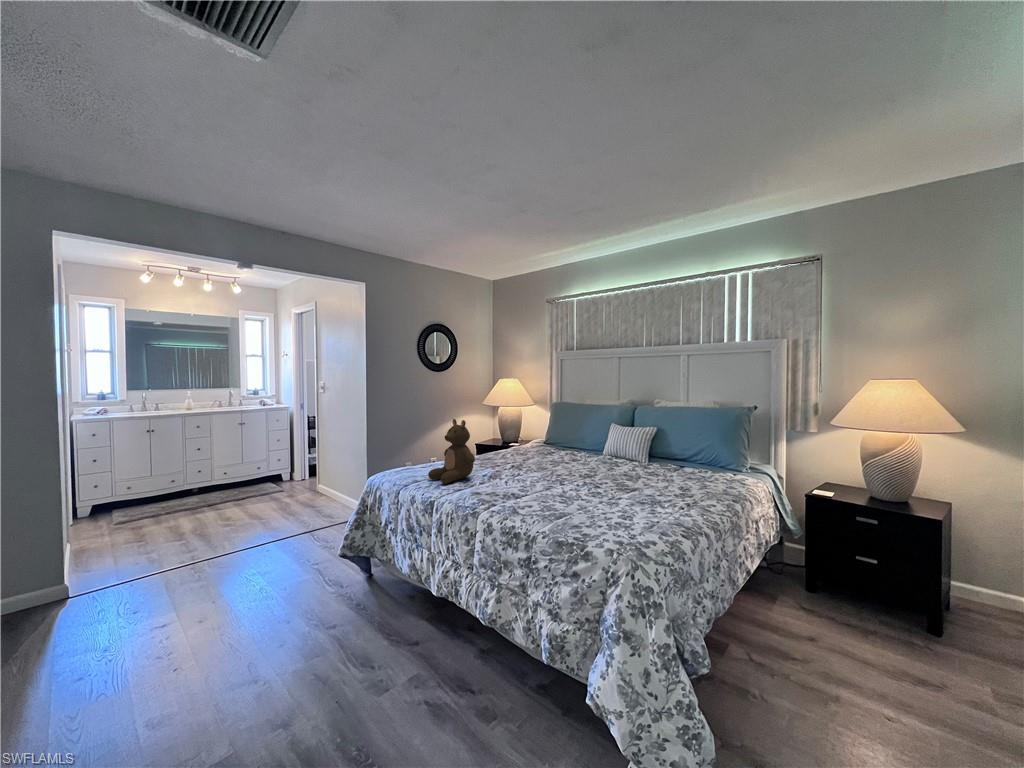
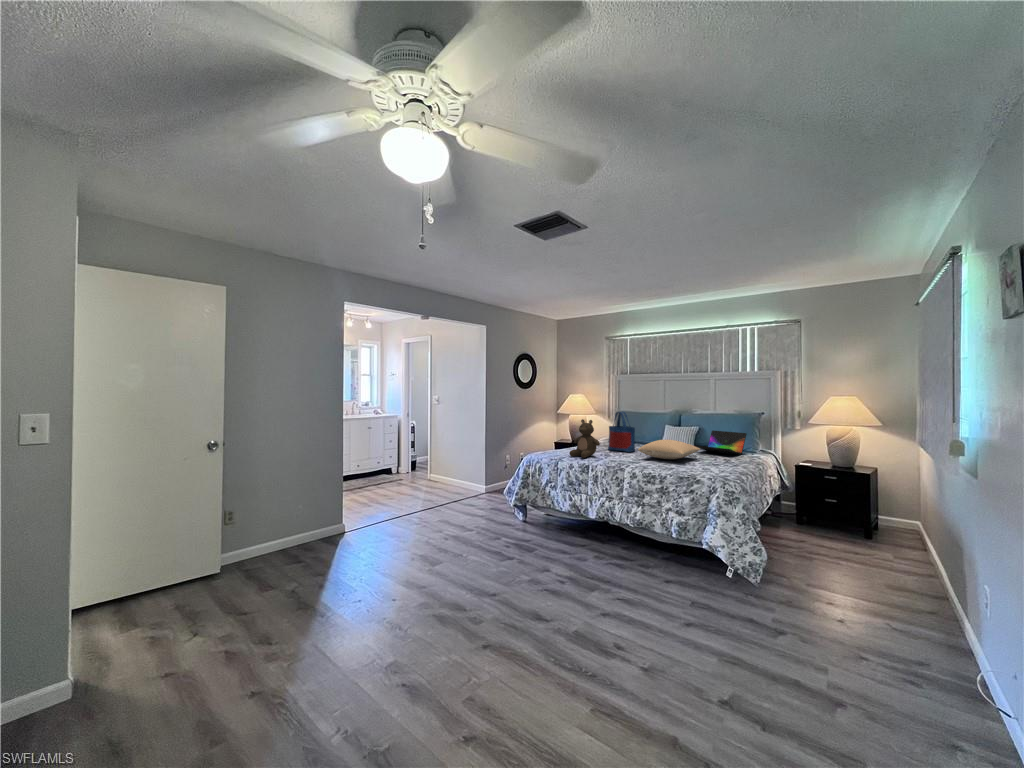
tote bag: none [508,405,547,471] -> present [608,412,635,452]
laptop: none [639,435,723,479] -> present [695,430,747,455]
pillow: none [530,454,638,490] -> present [638,440,700,459]

